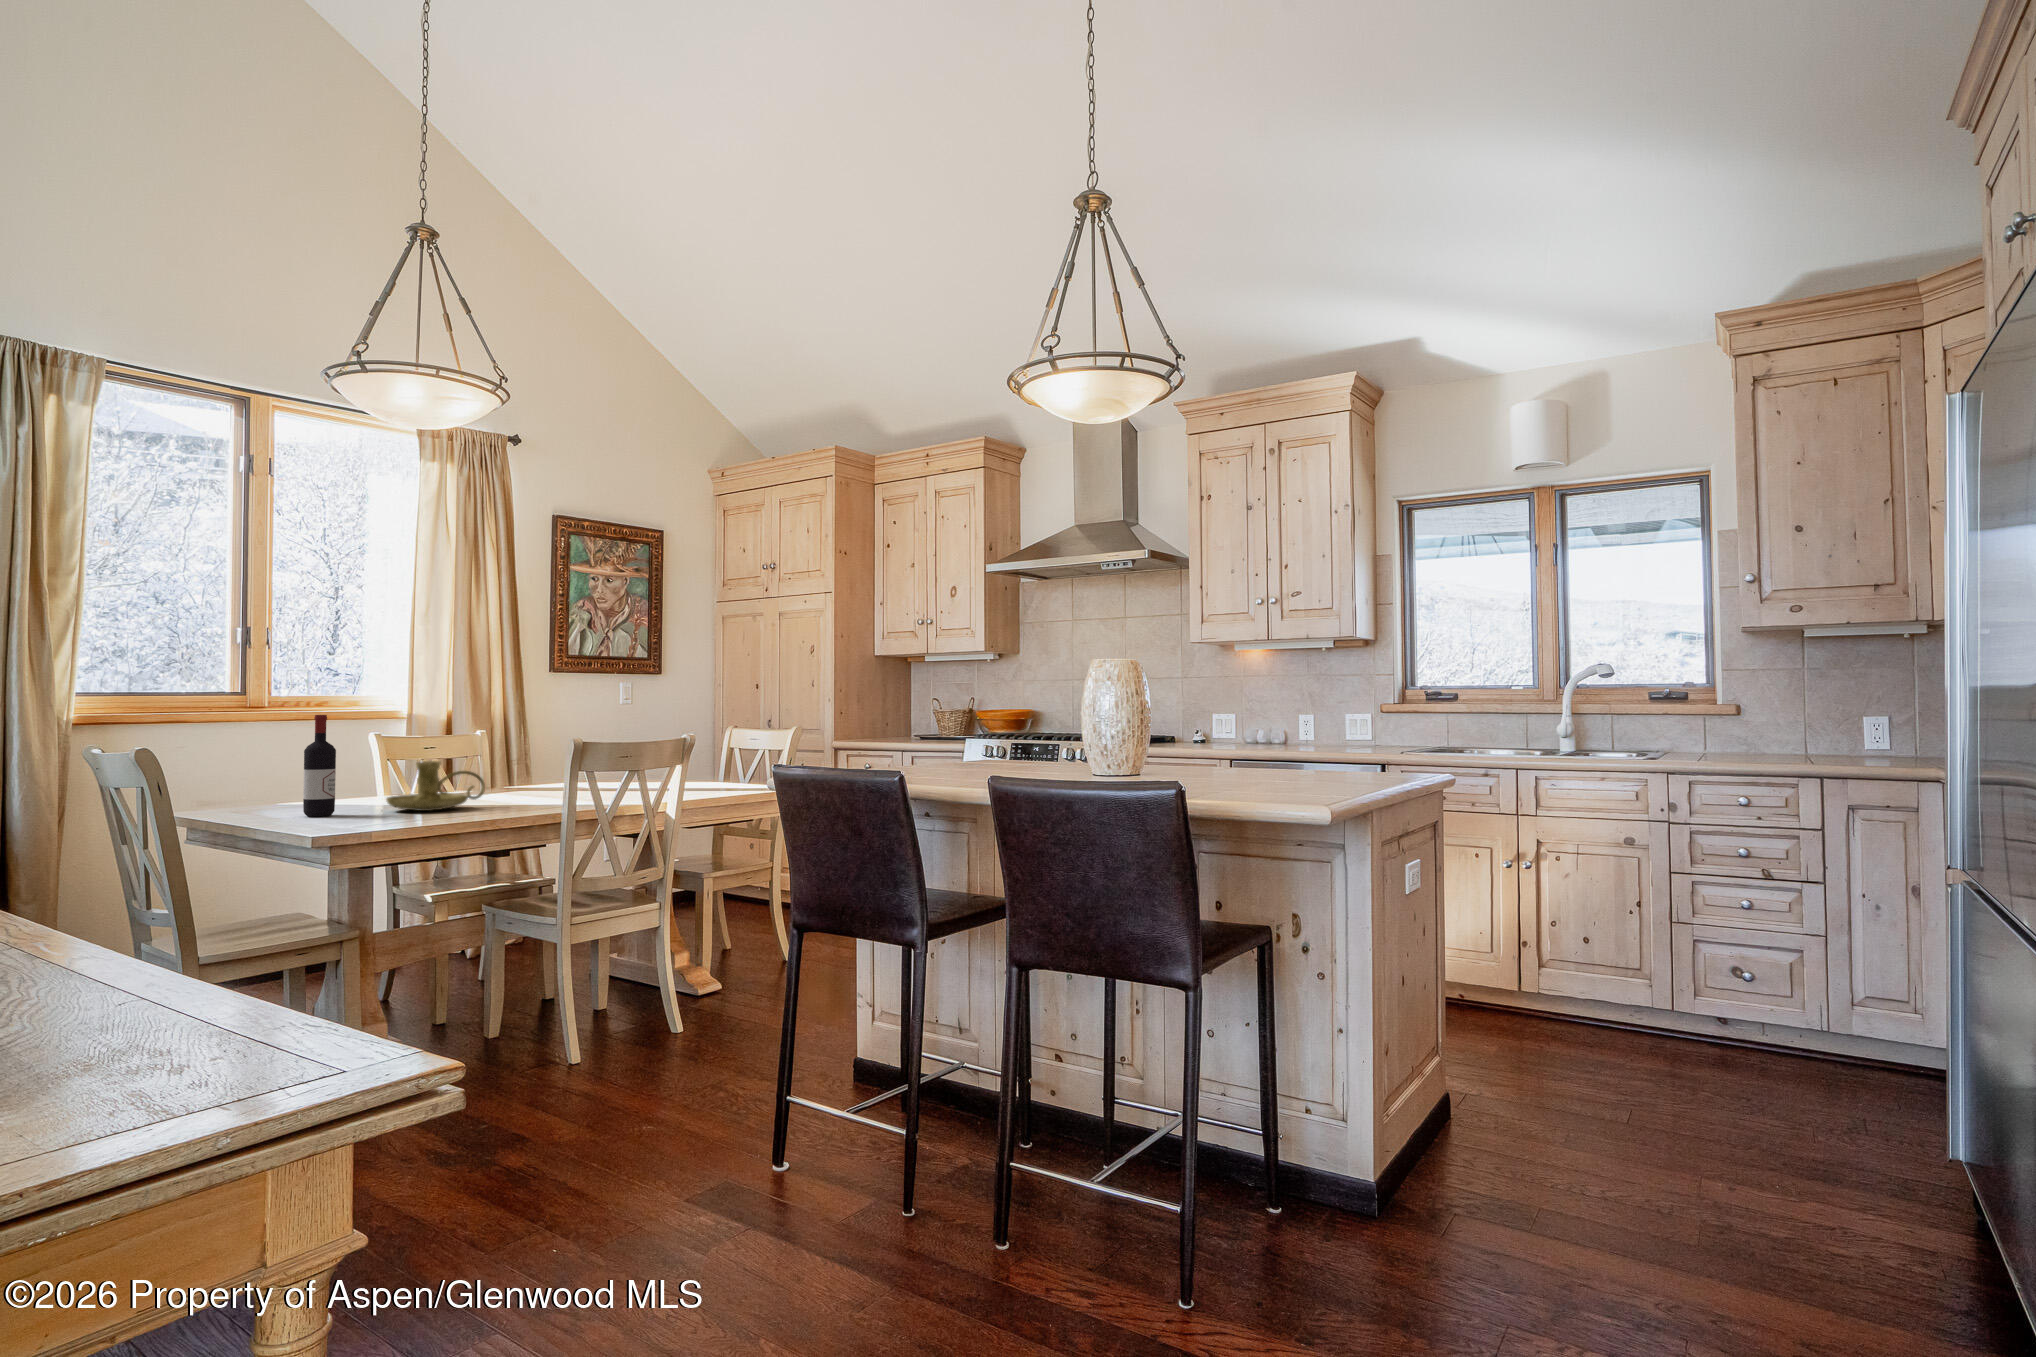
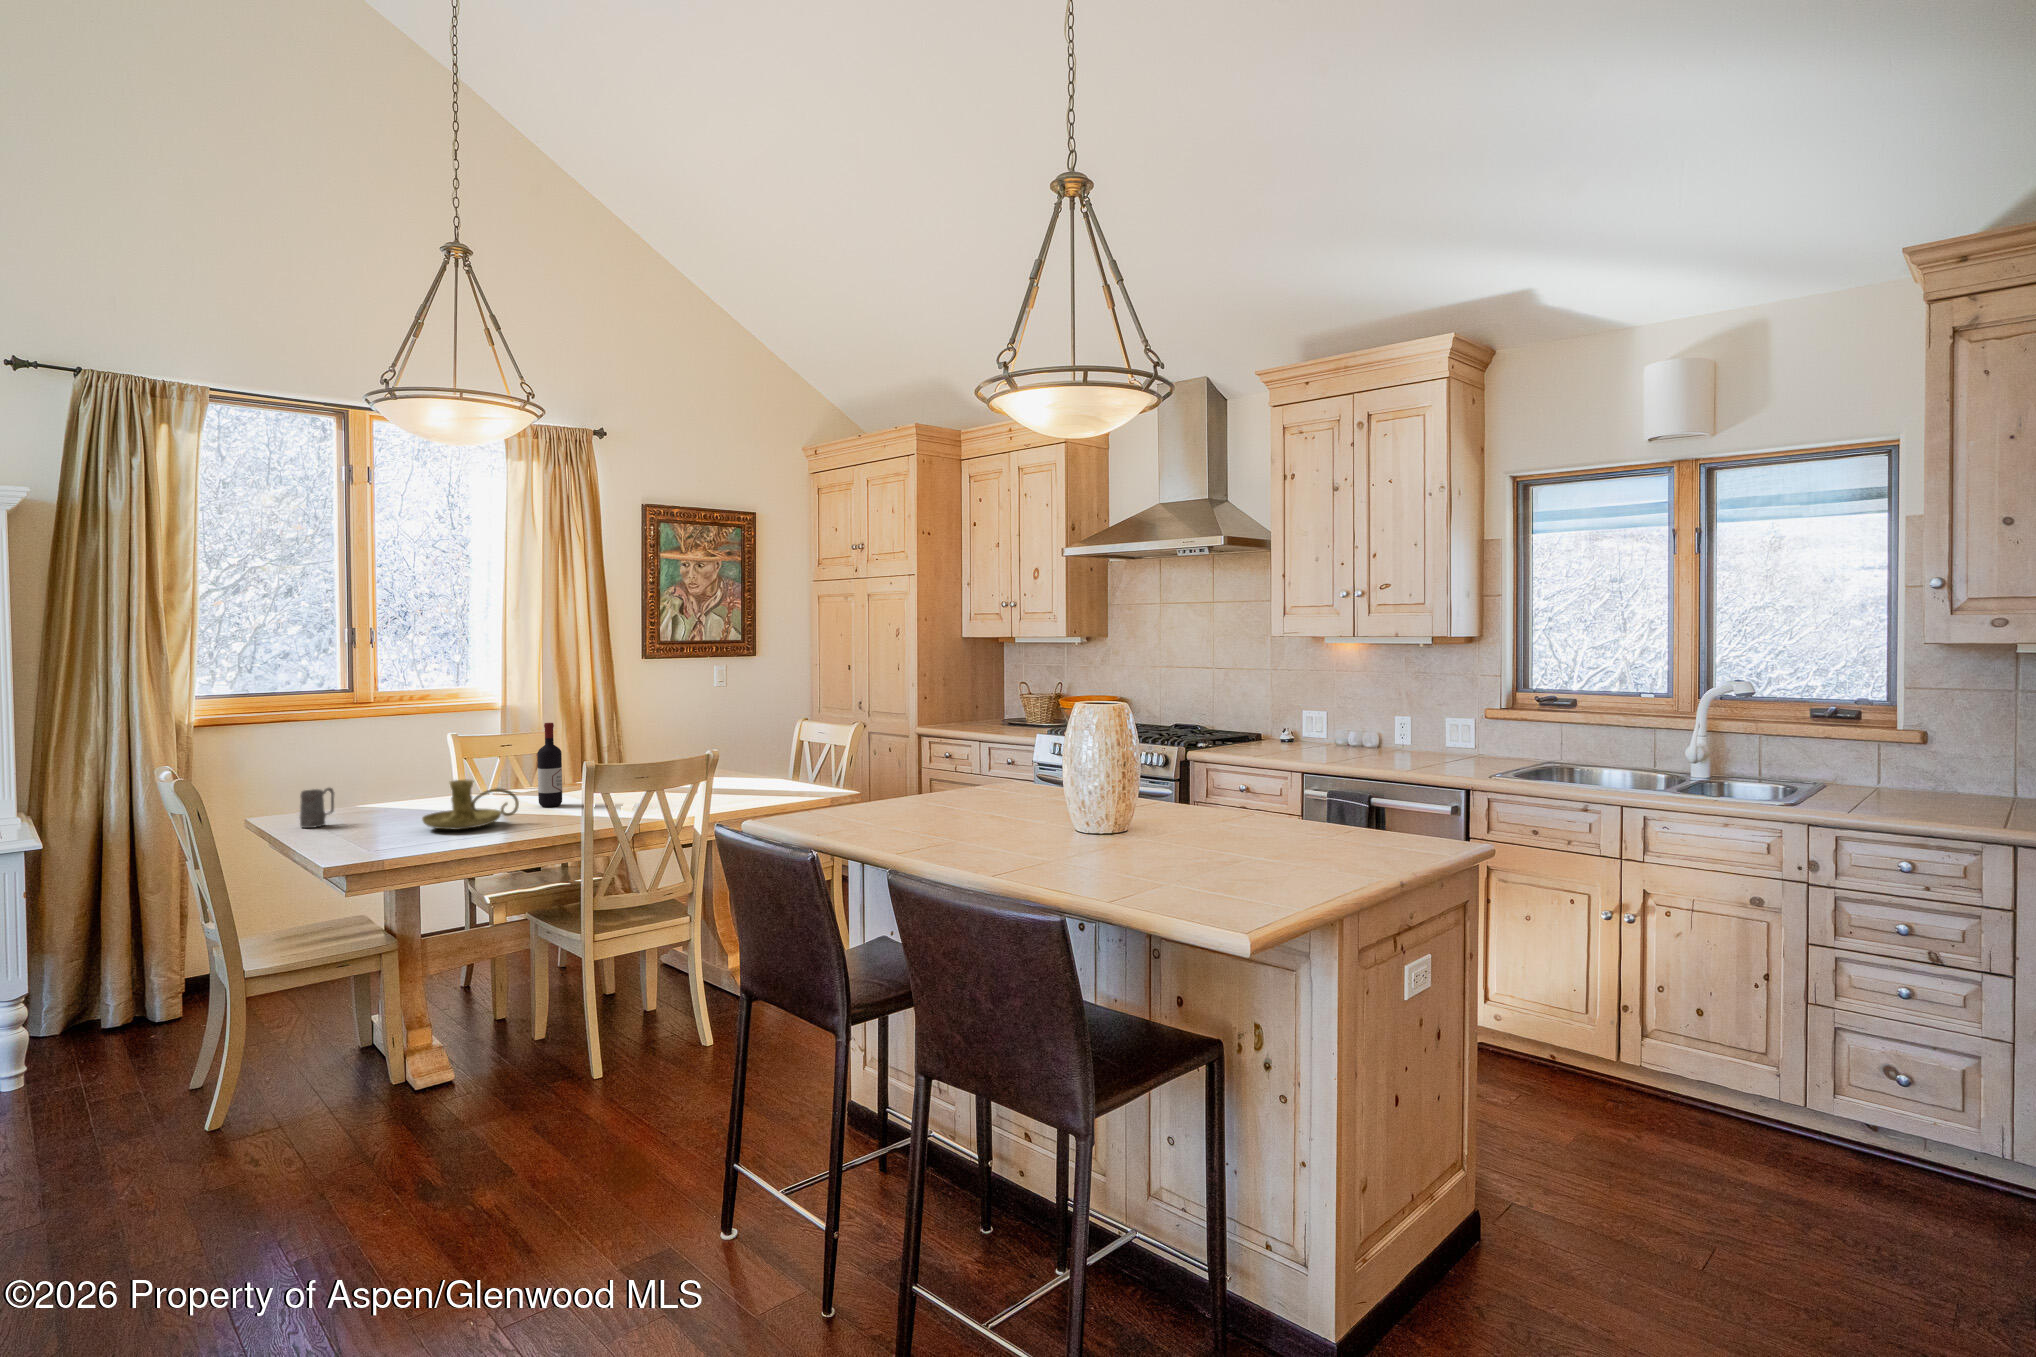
wine bottle: present [303,715,336,817] -> present [537,723,562,807]
mug: none [242,771,279,812] -> present [300,788,334,828]

